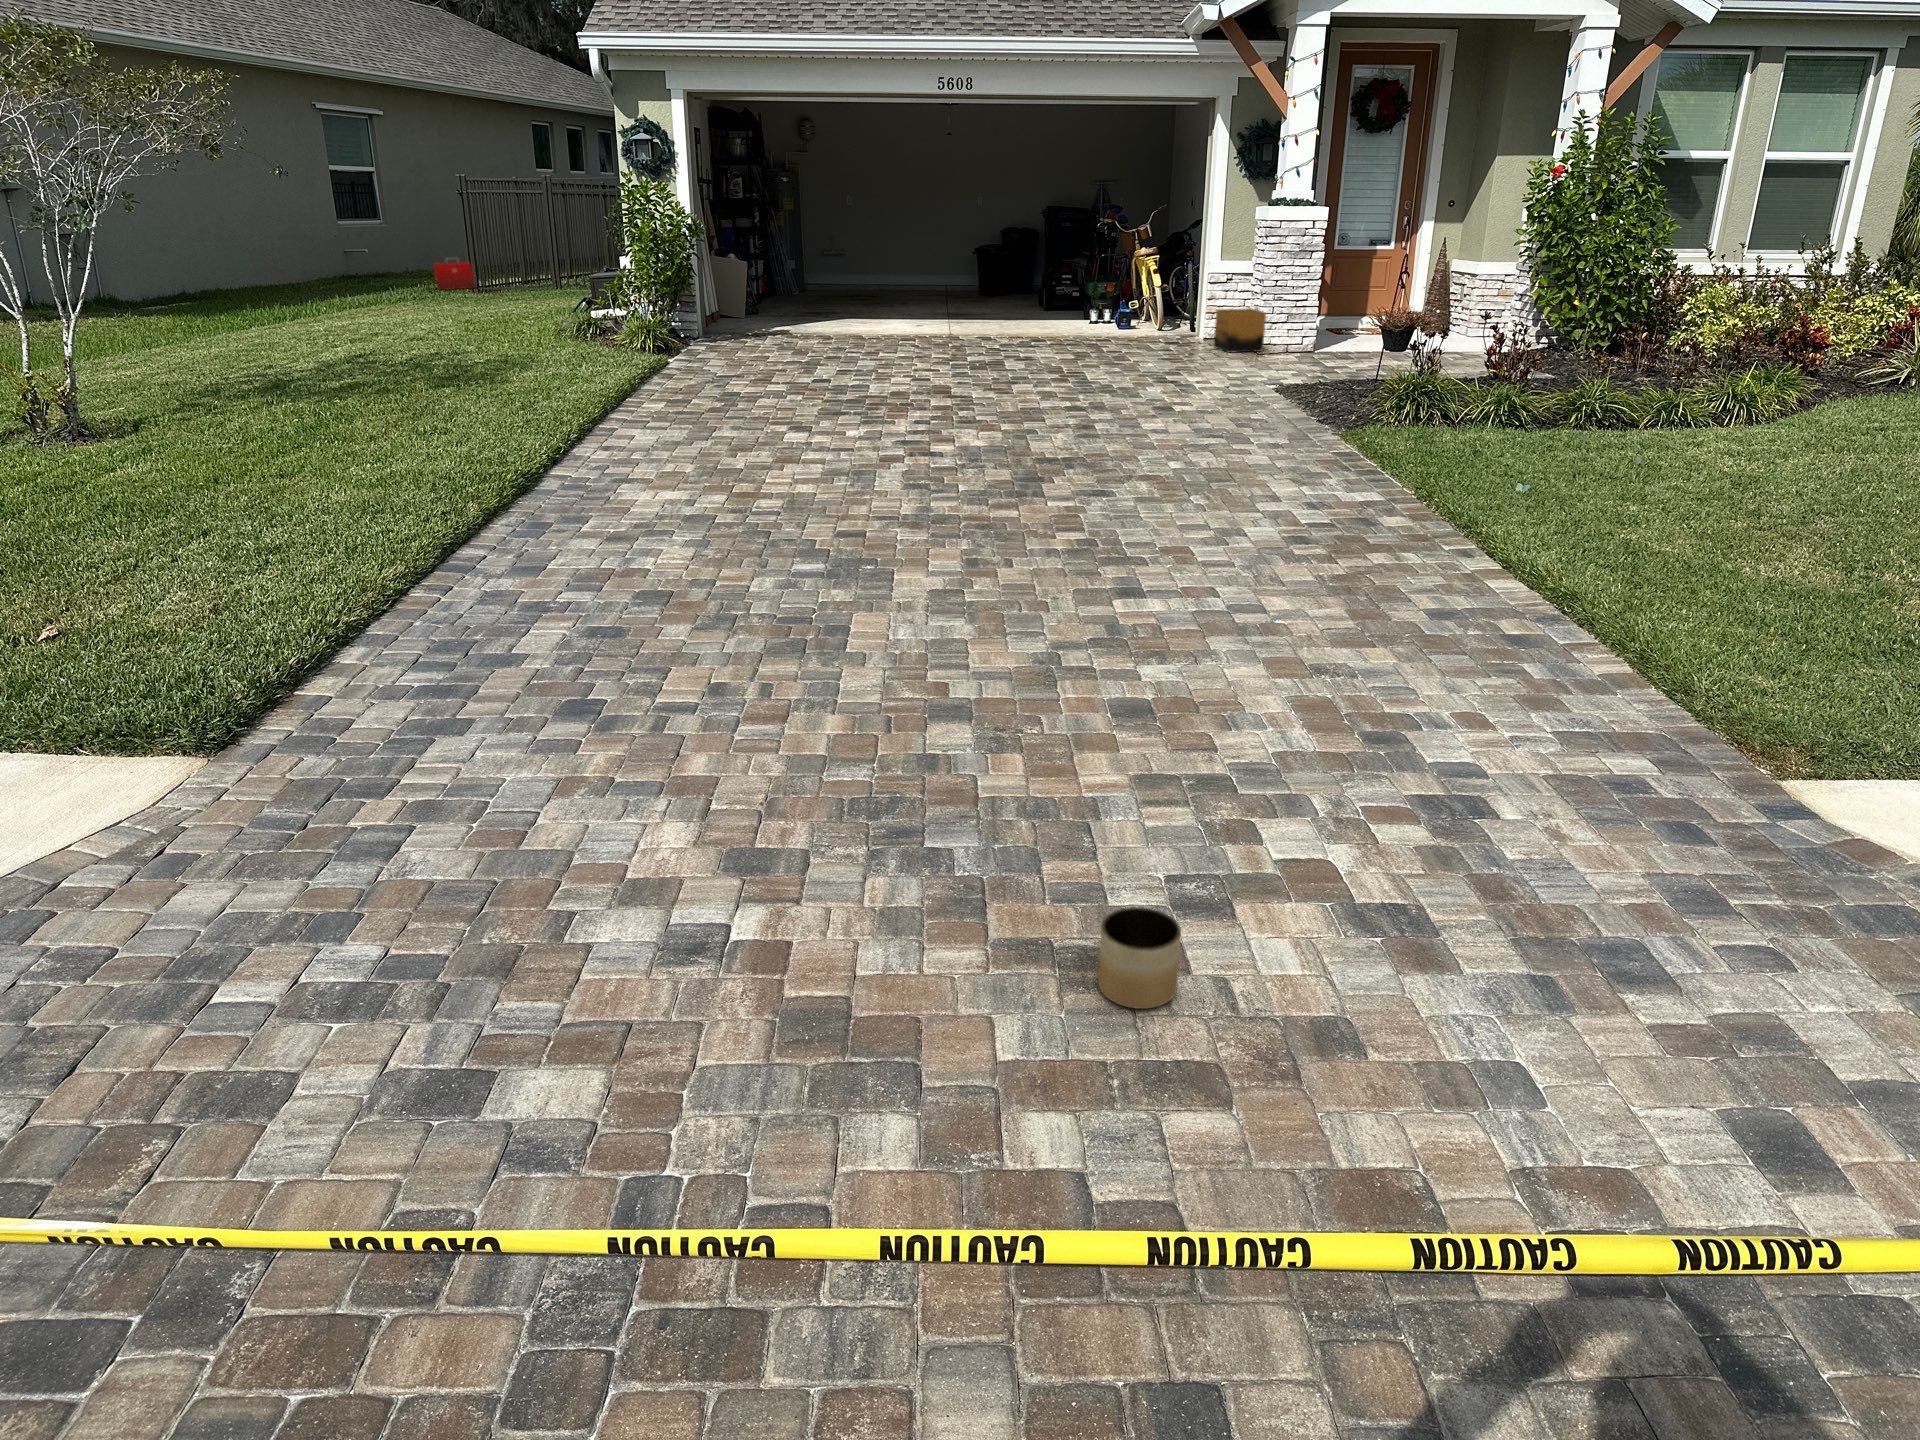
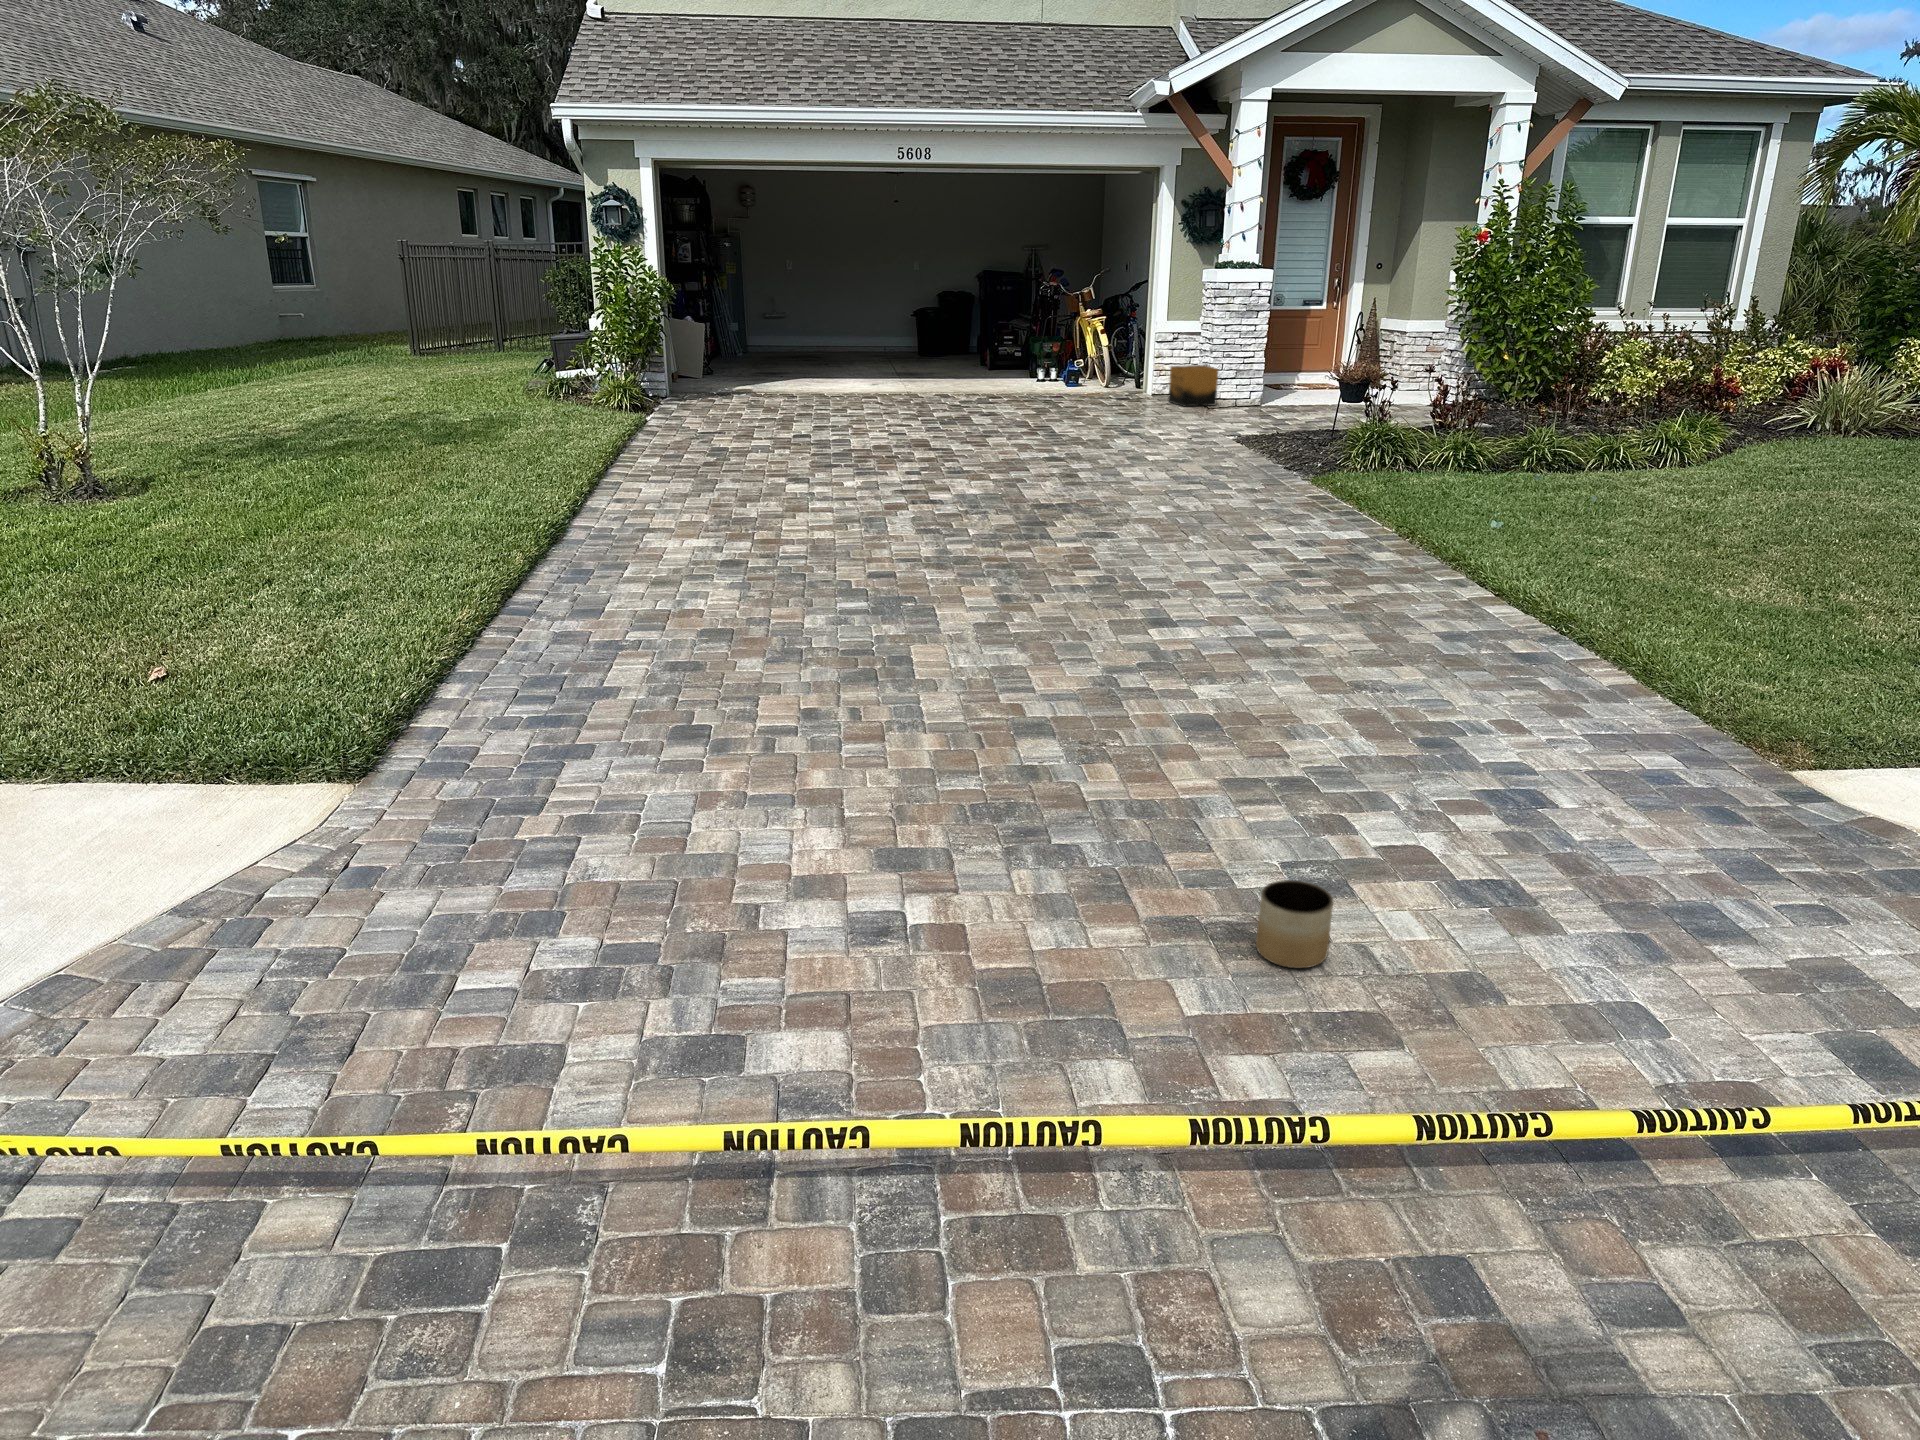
toolbox: present [434,257,475,290] -> none [376,318,419,350]

